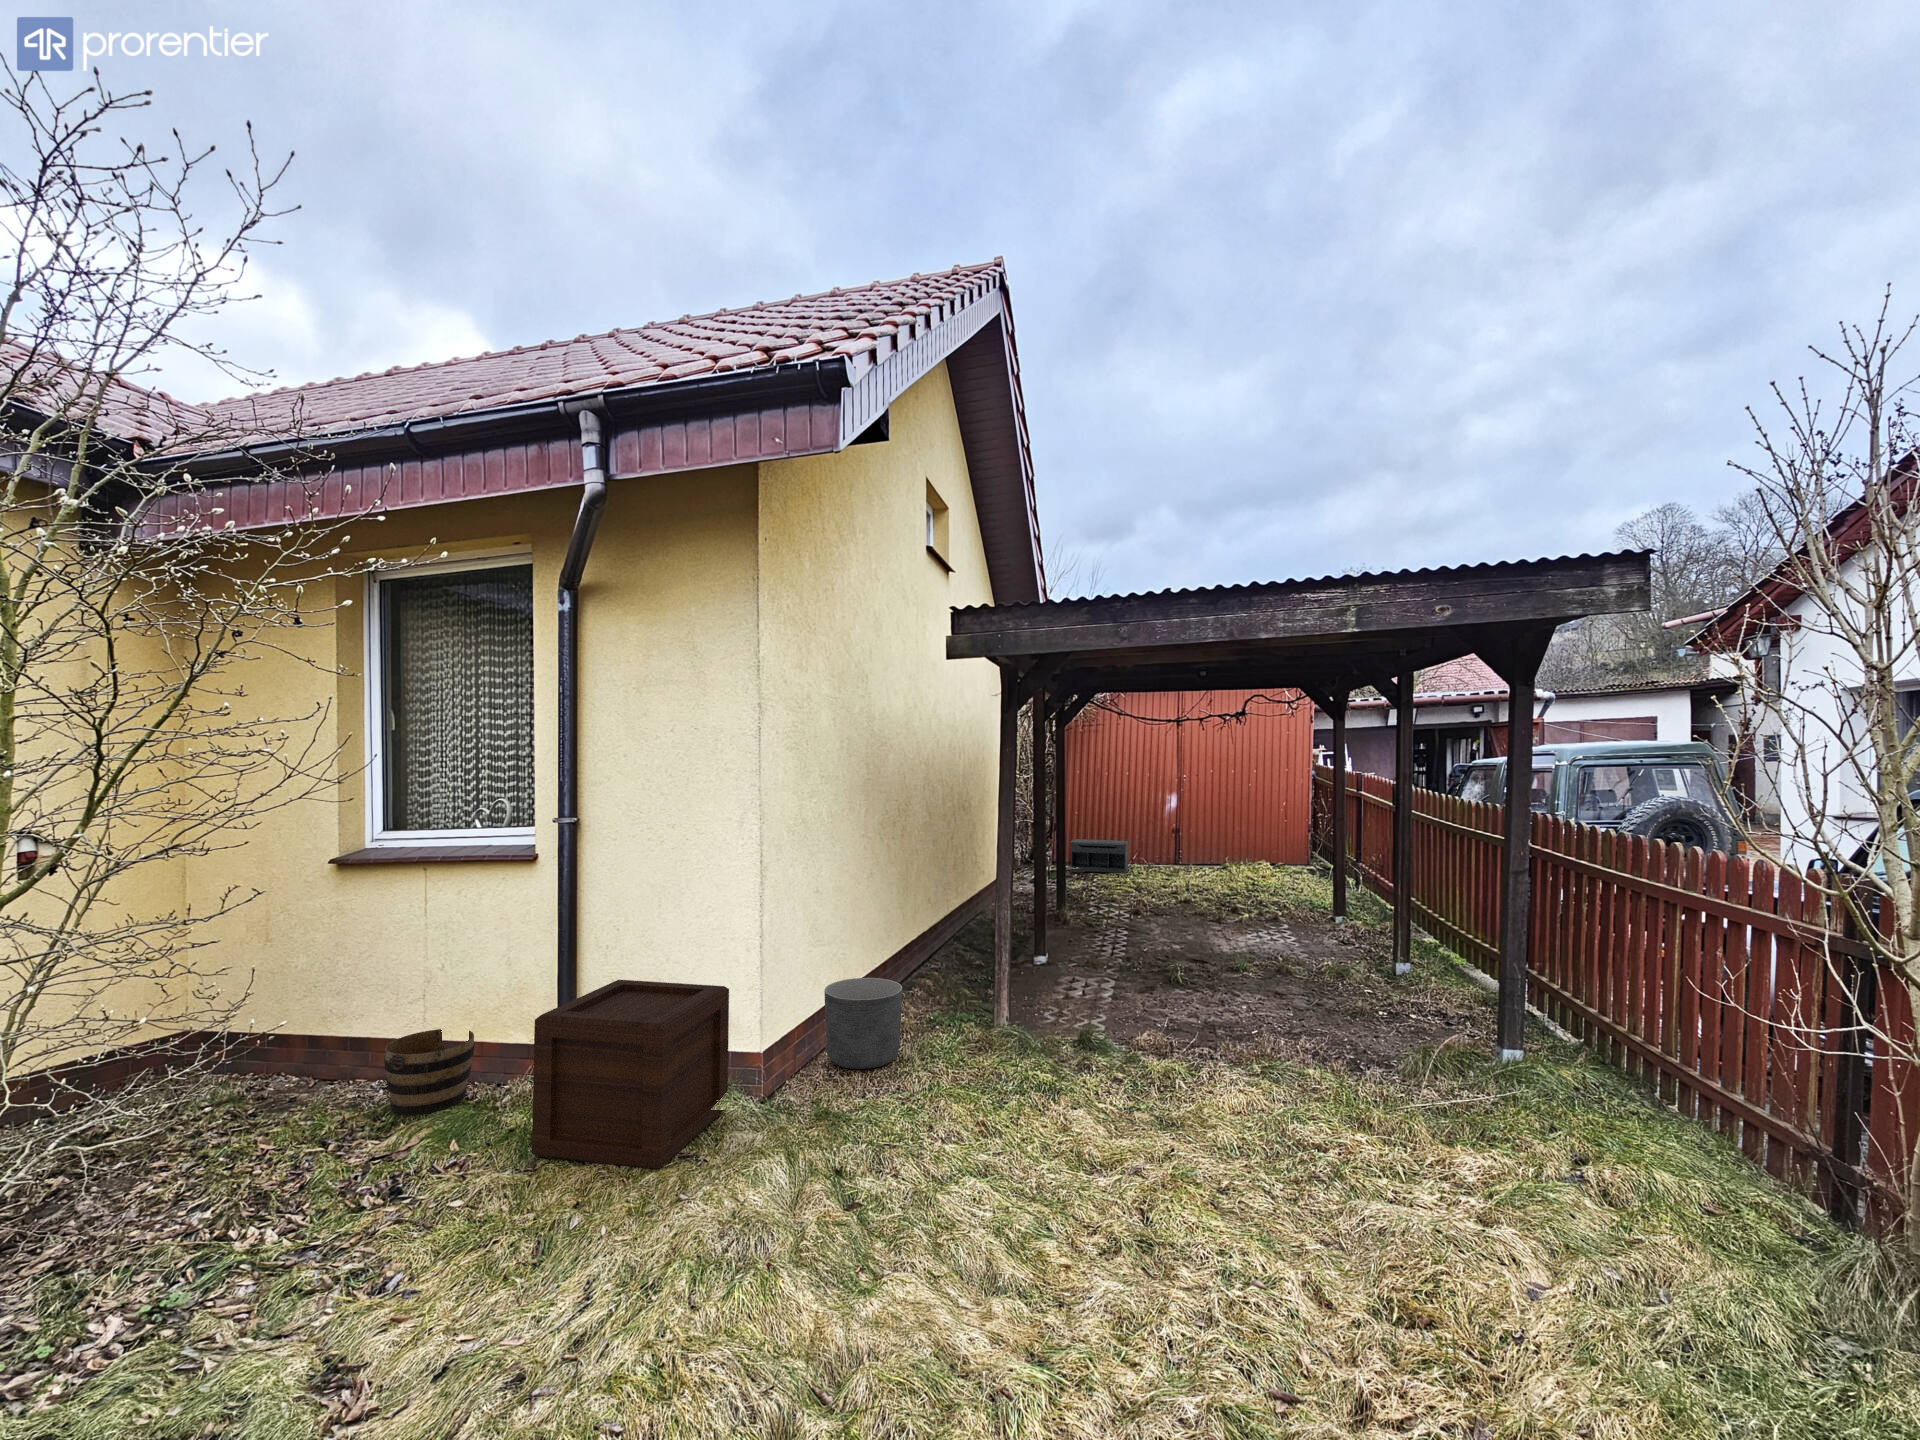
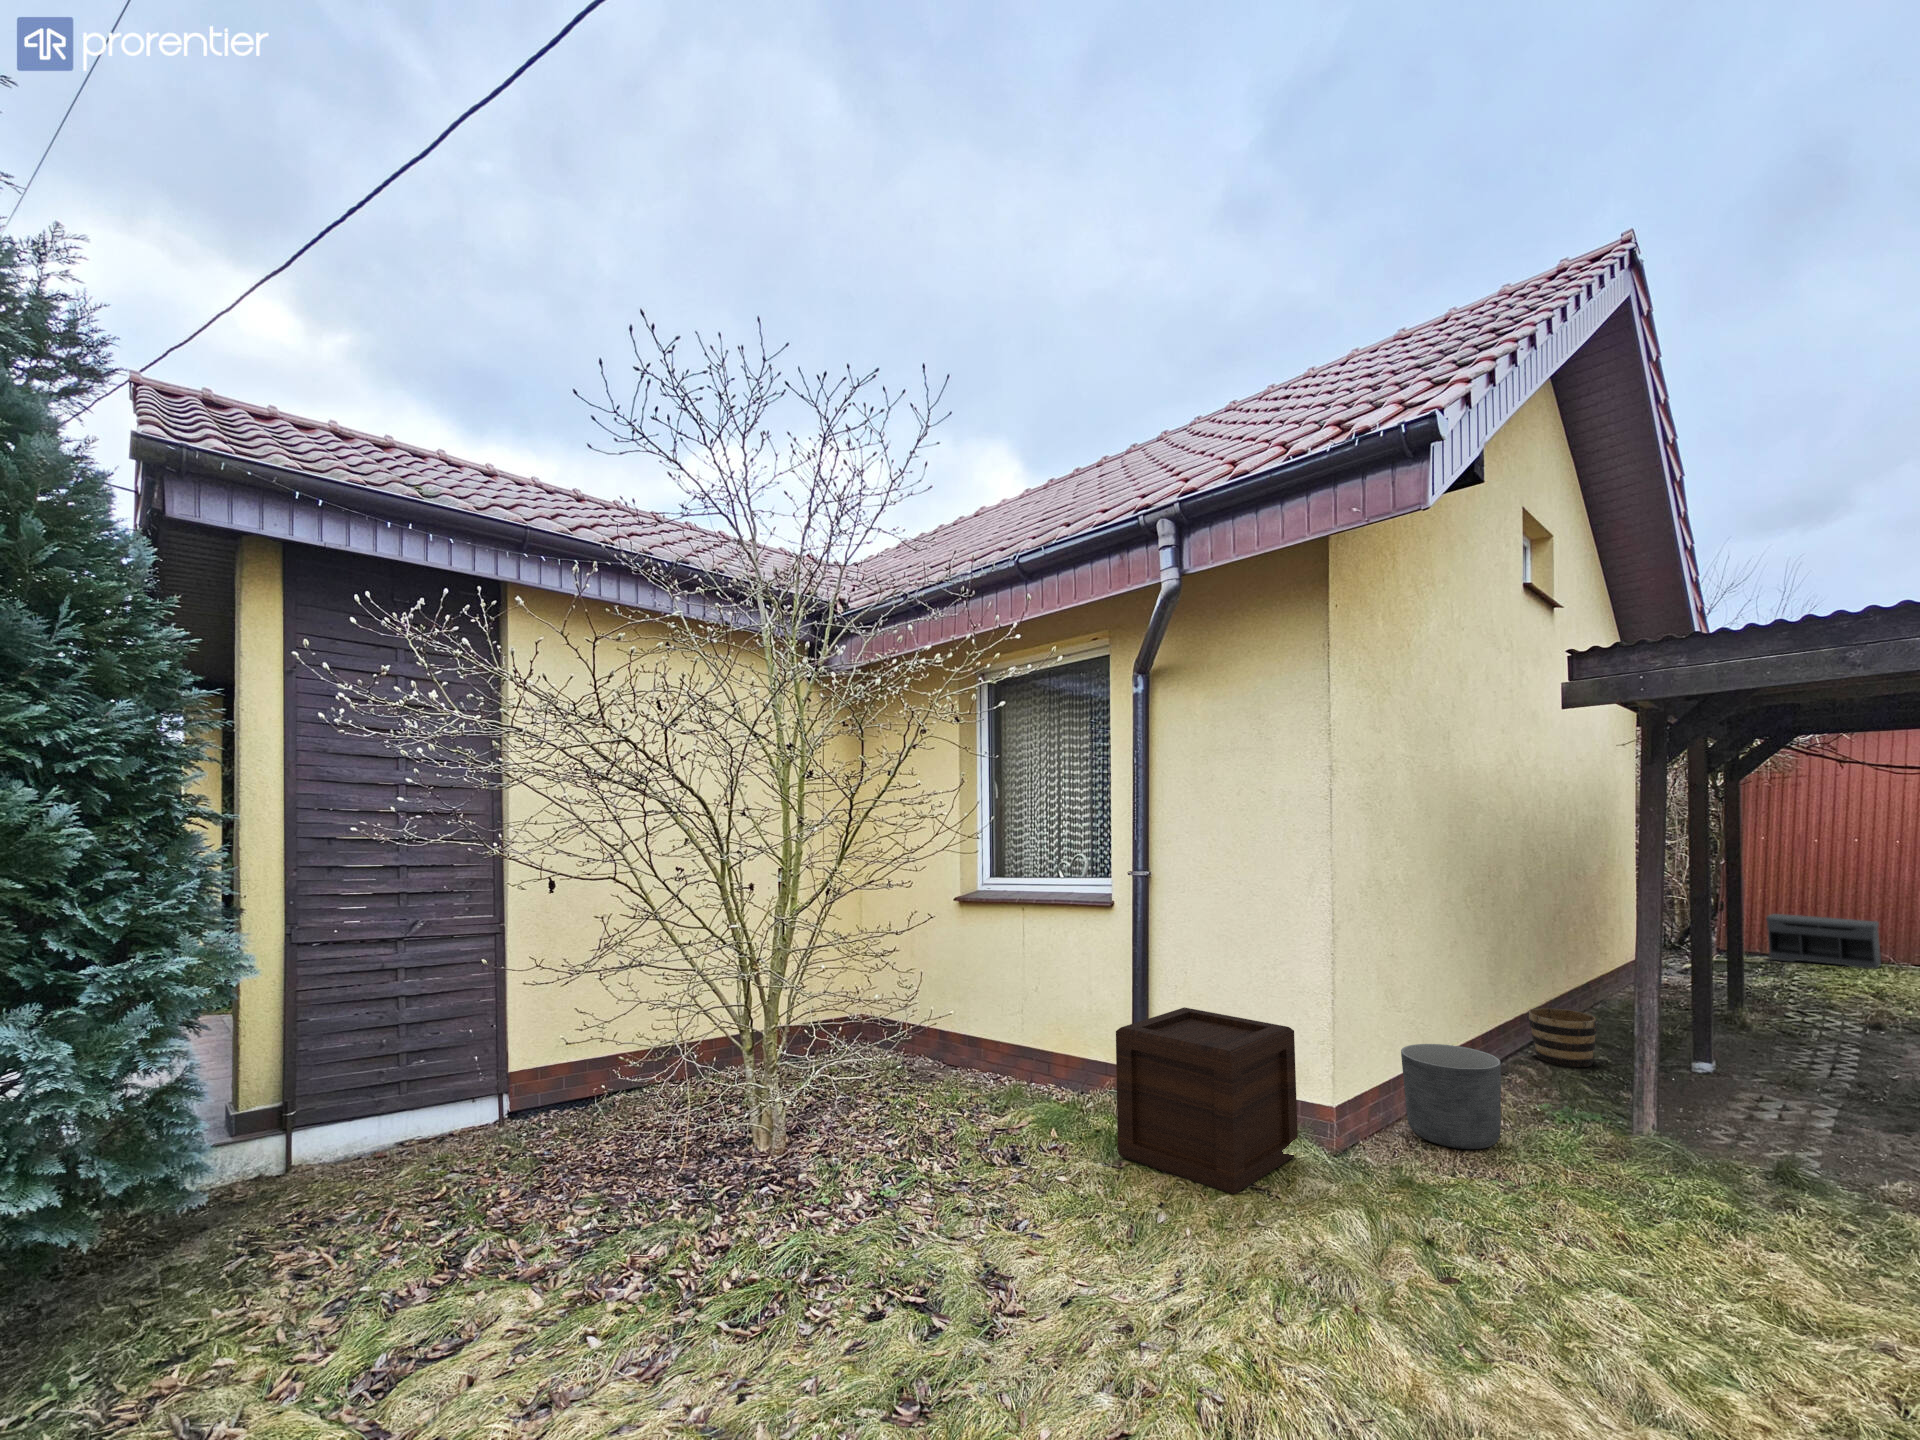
bucket: present [384,1029,475,1115] -> present [1527,1008,1599,1067]

